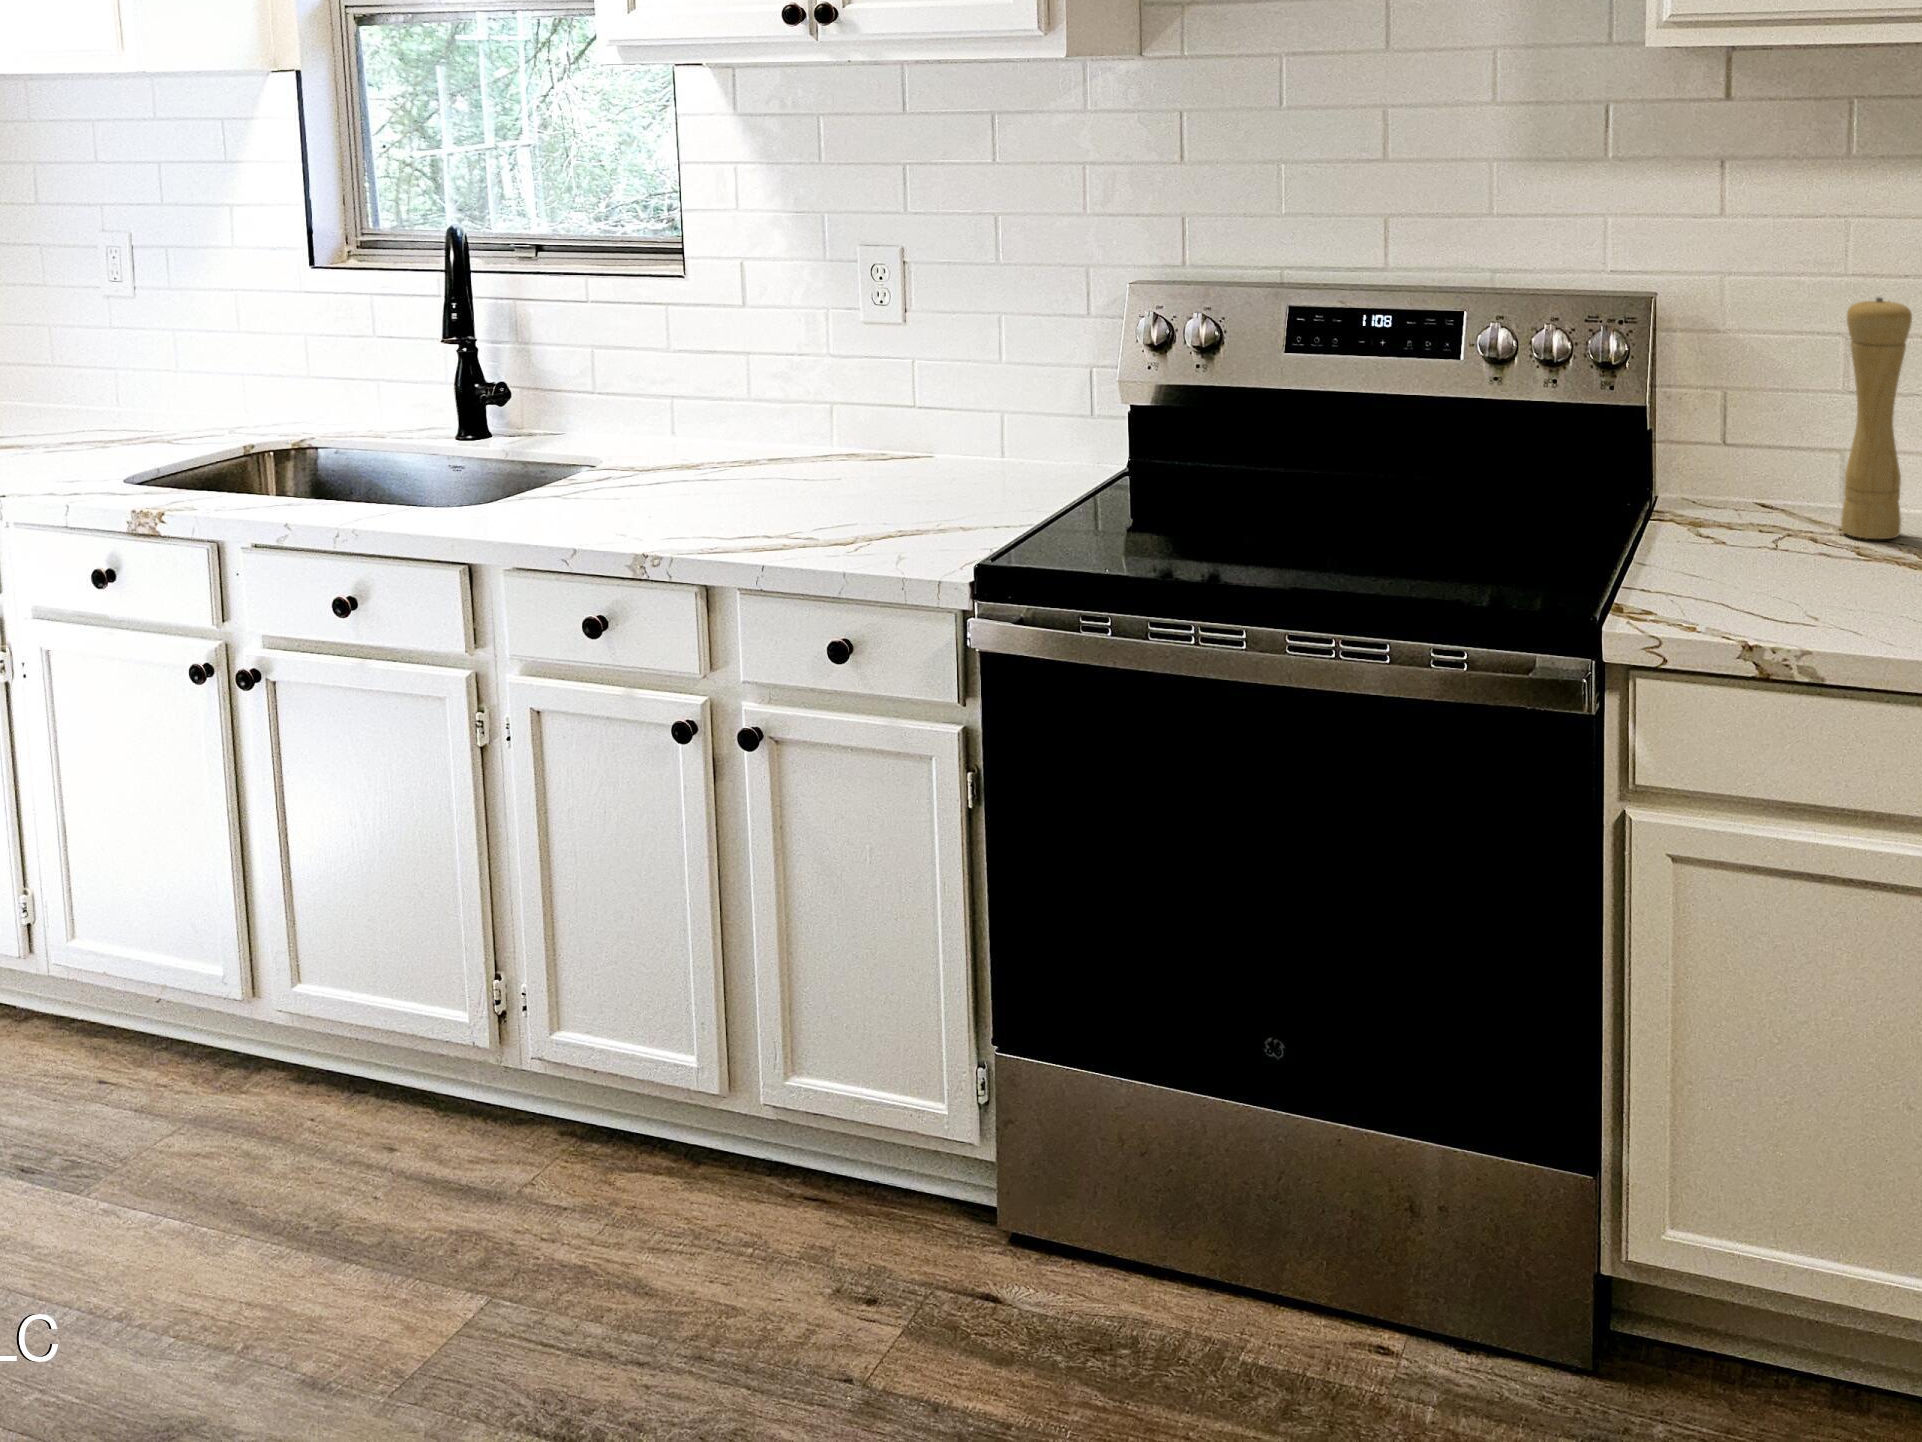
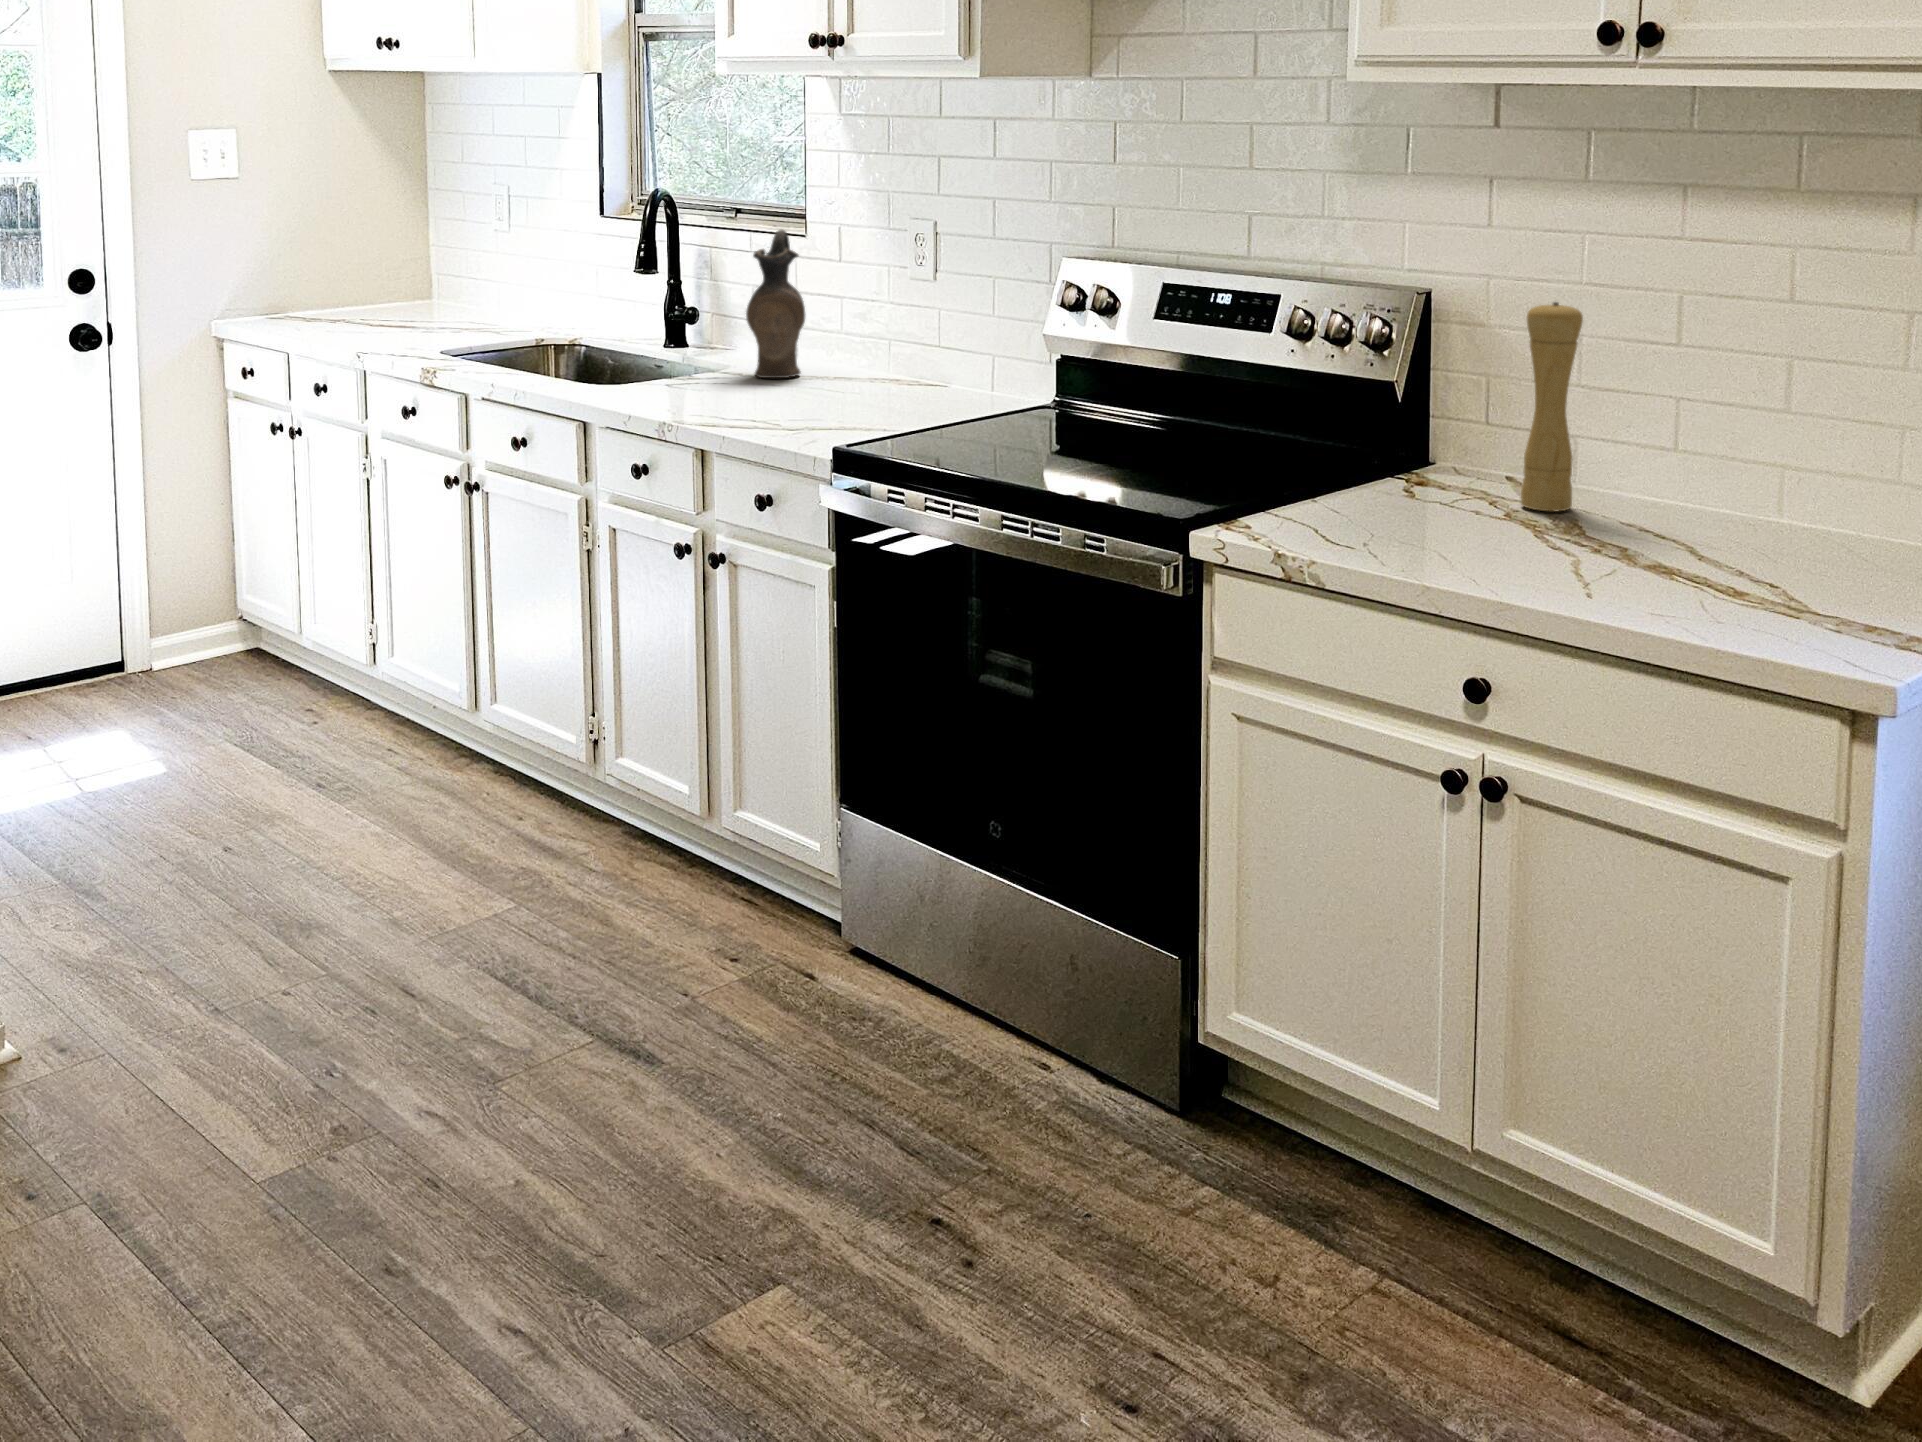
ceramic pitcher: none [656,269,739,471] -> present [746,230,805,378]

